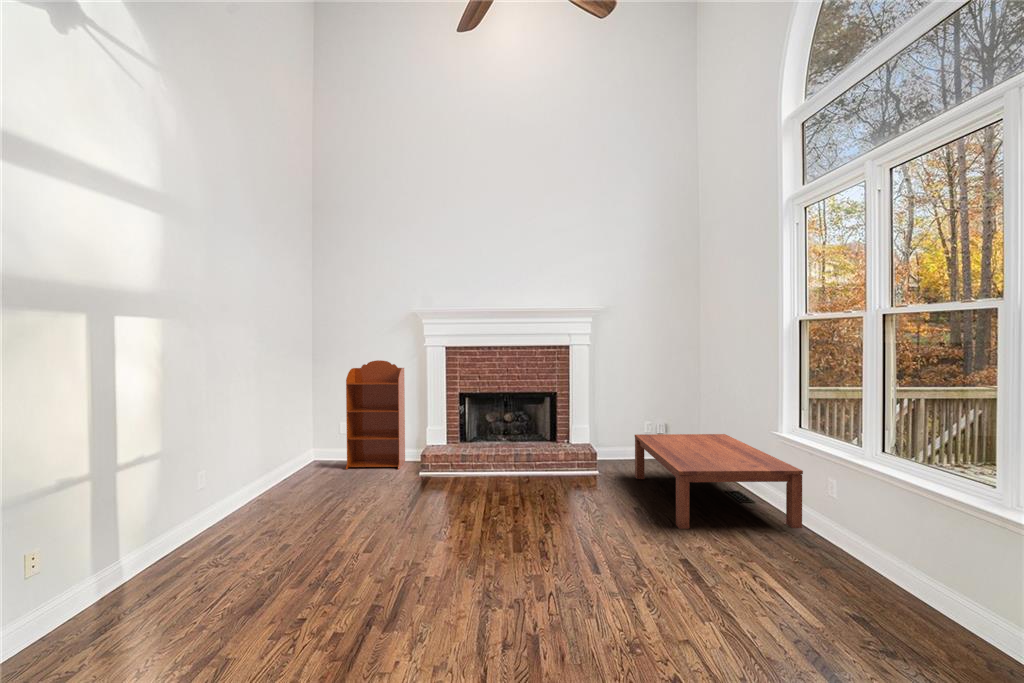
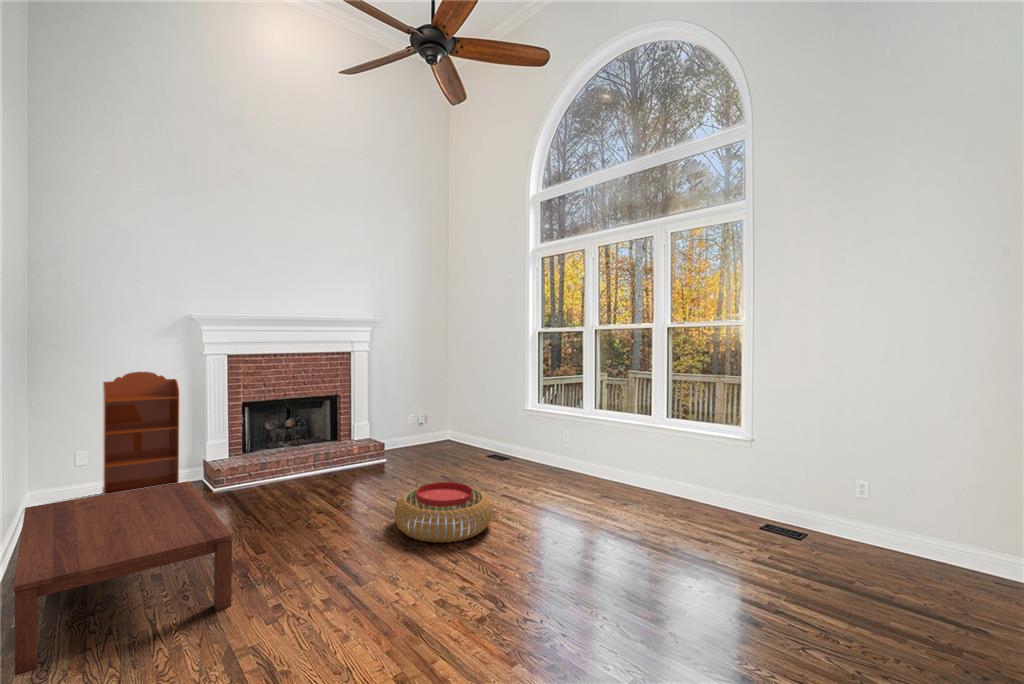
coffee table: present [635,434,803,529] -> present [14,481,233,676]
pouf: none [495,513,637,612] -> present [394,482,493,543]

